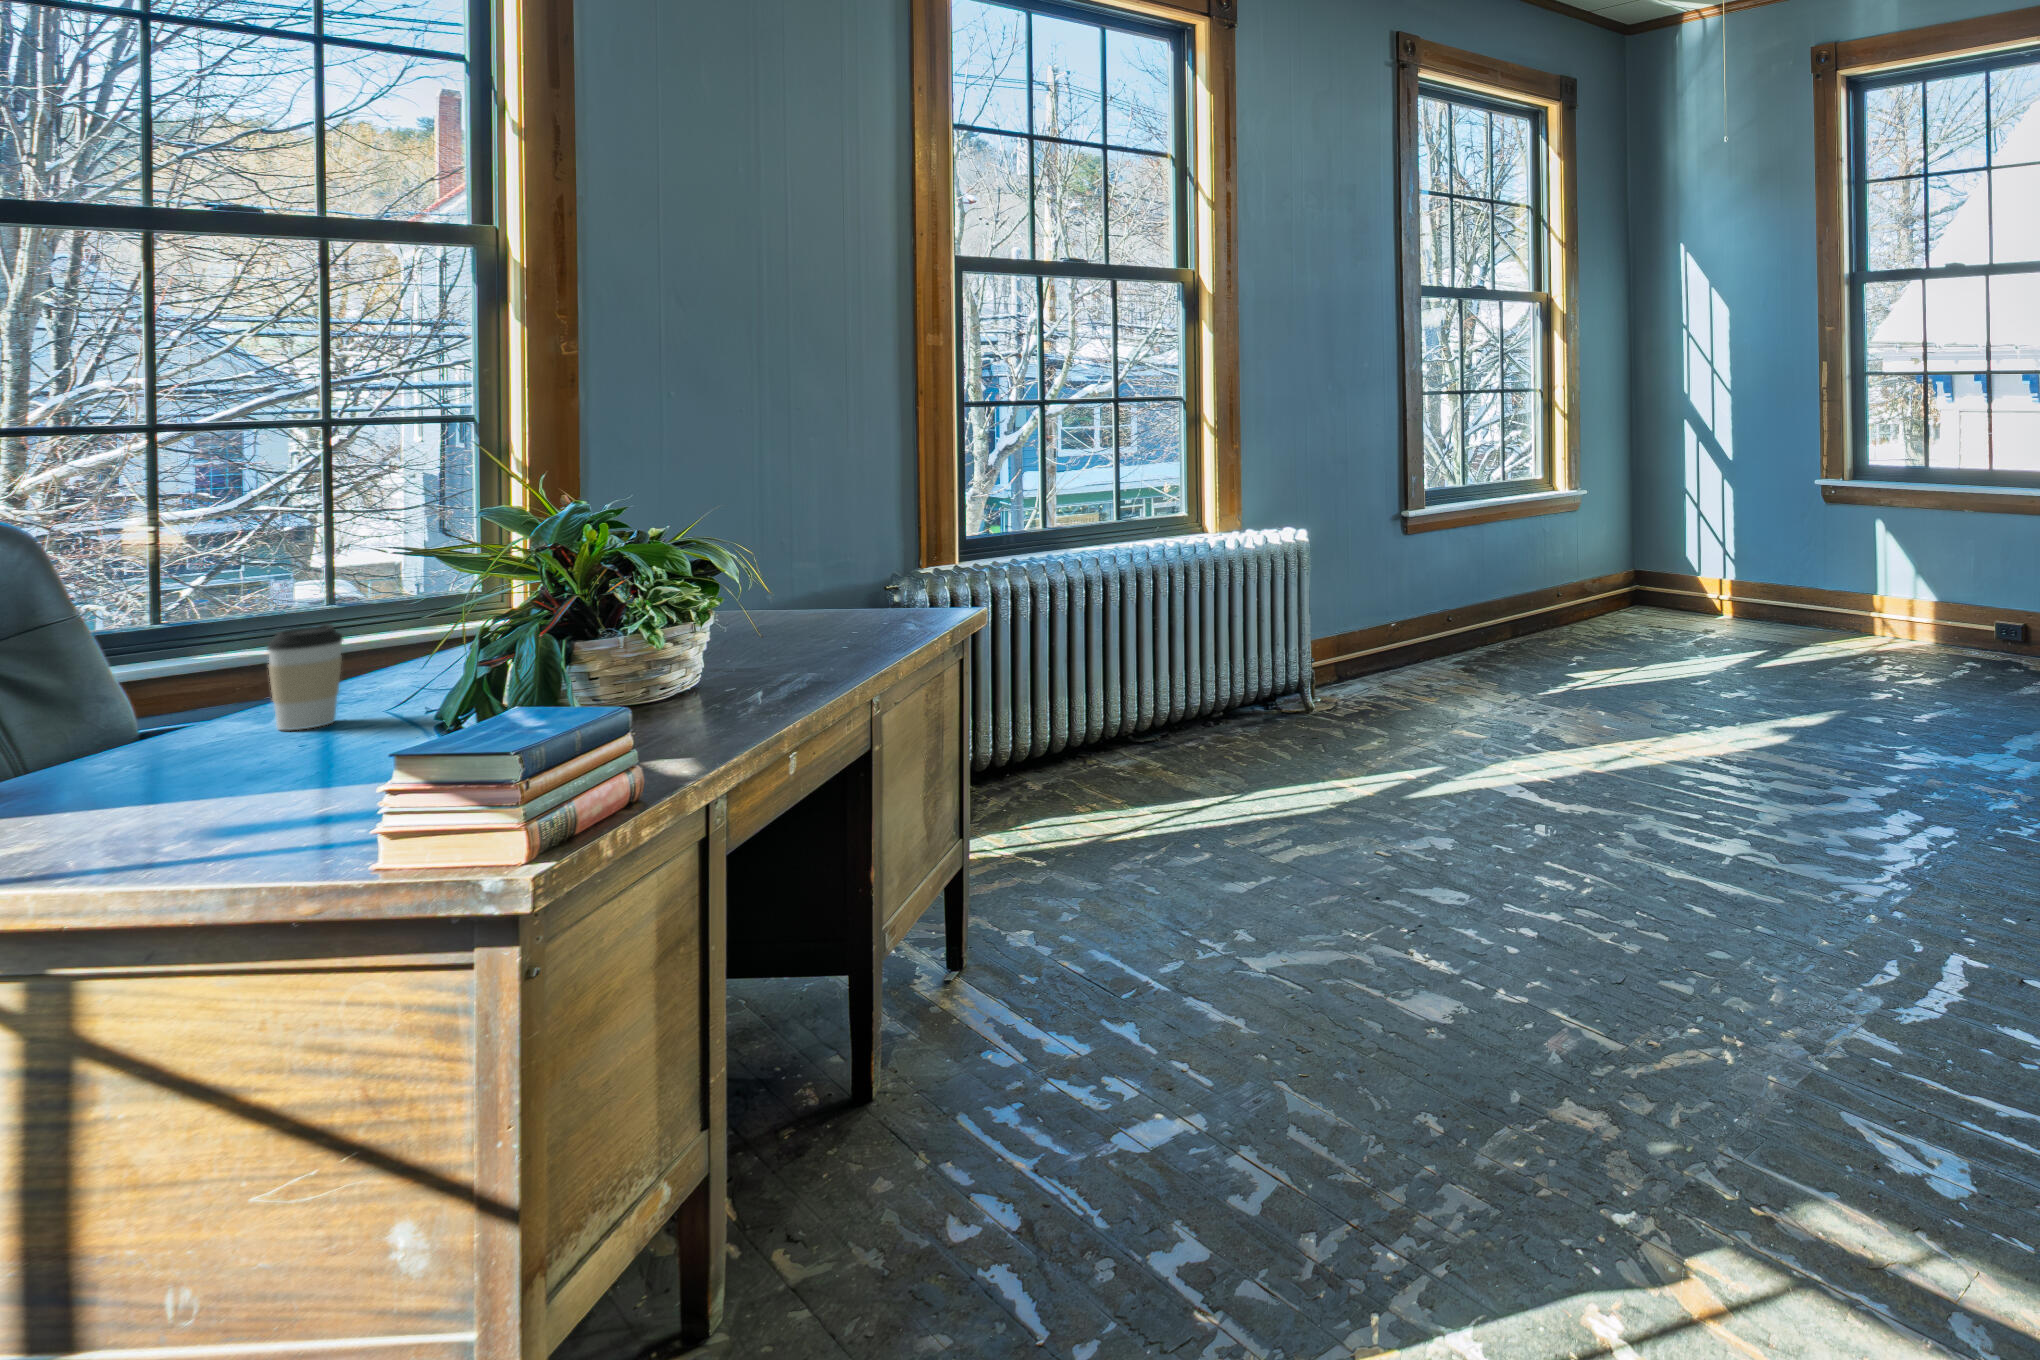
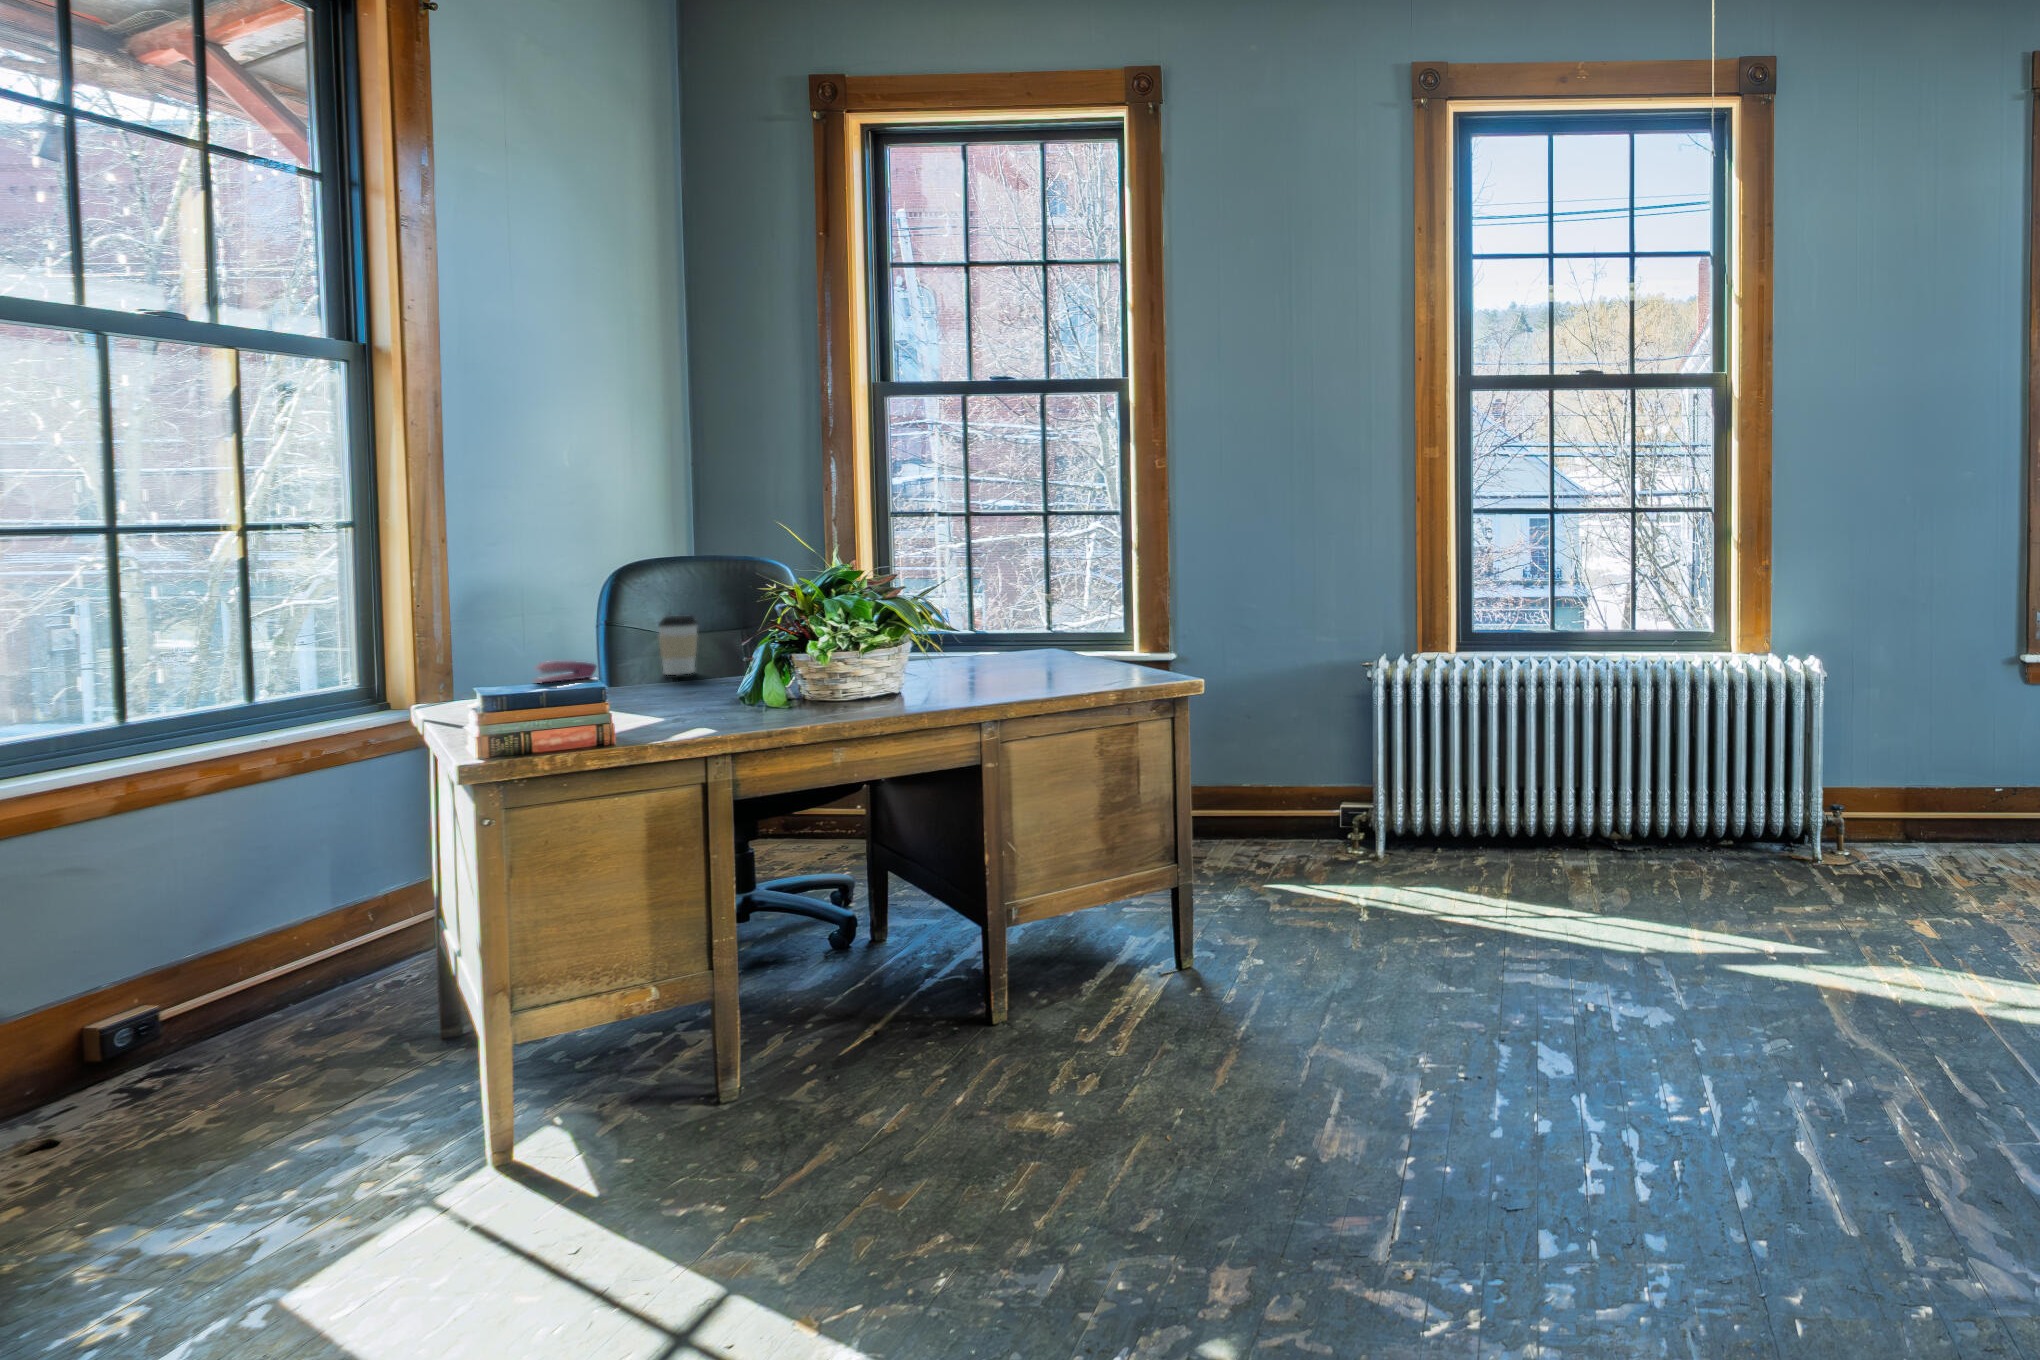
stapler: none [83,733,173,784] -> present [534,661,596,683]

